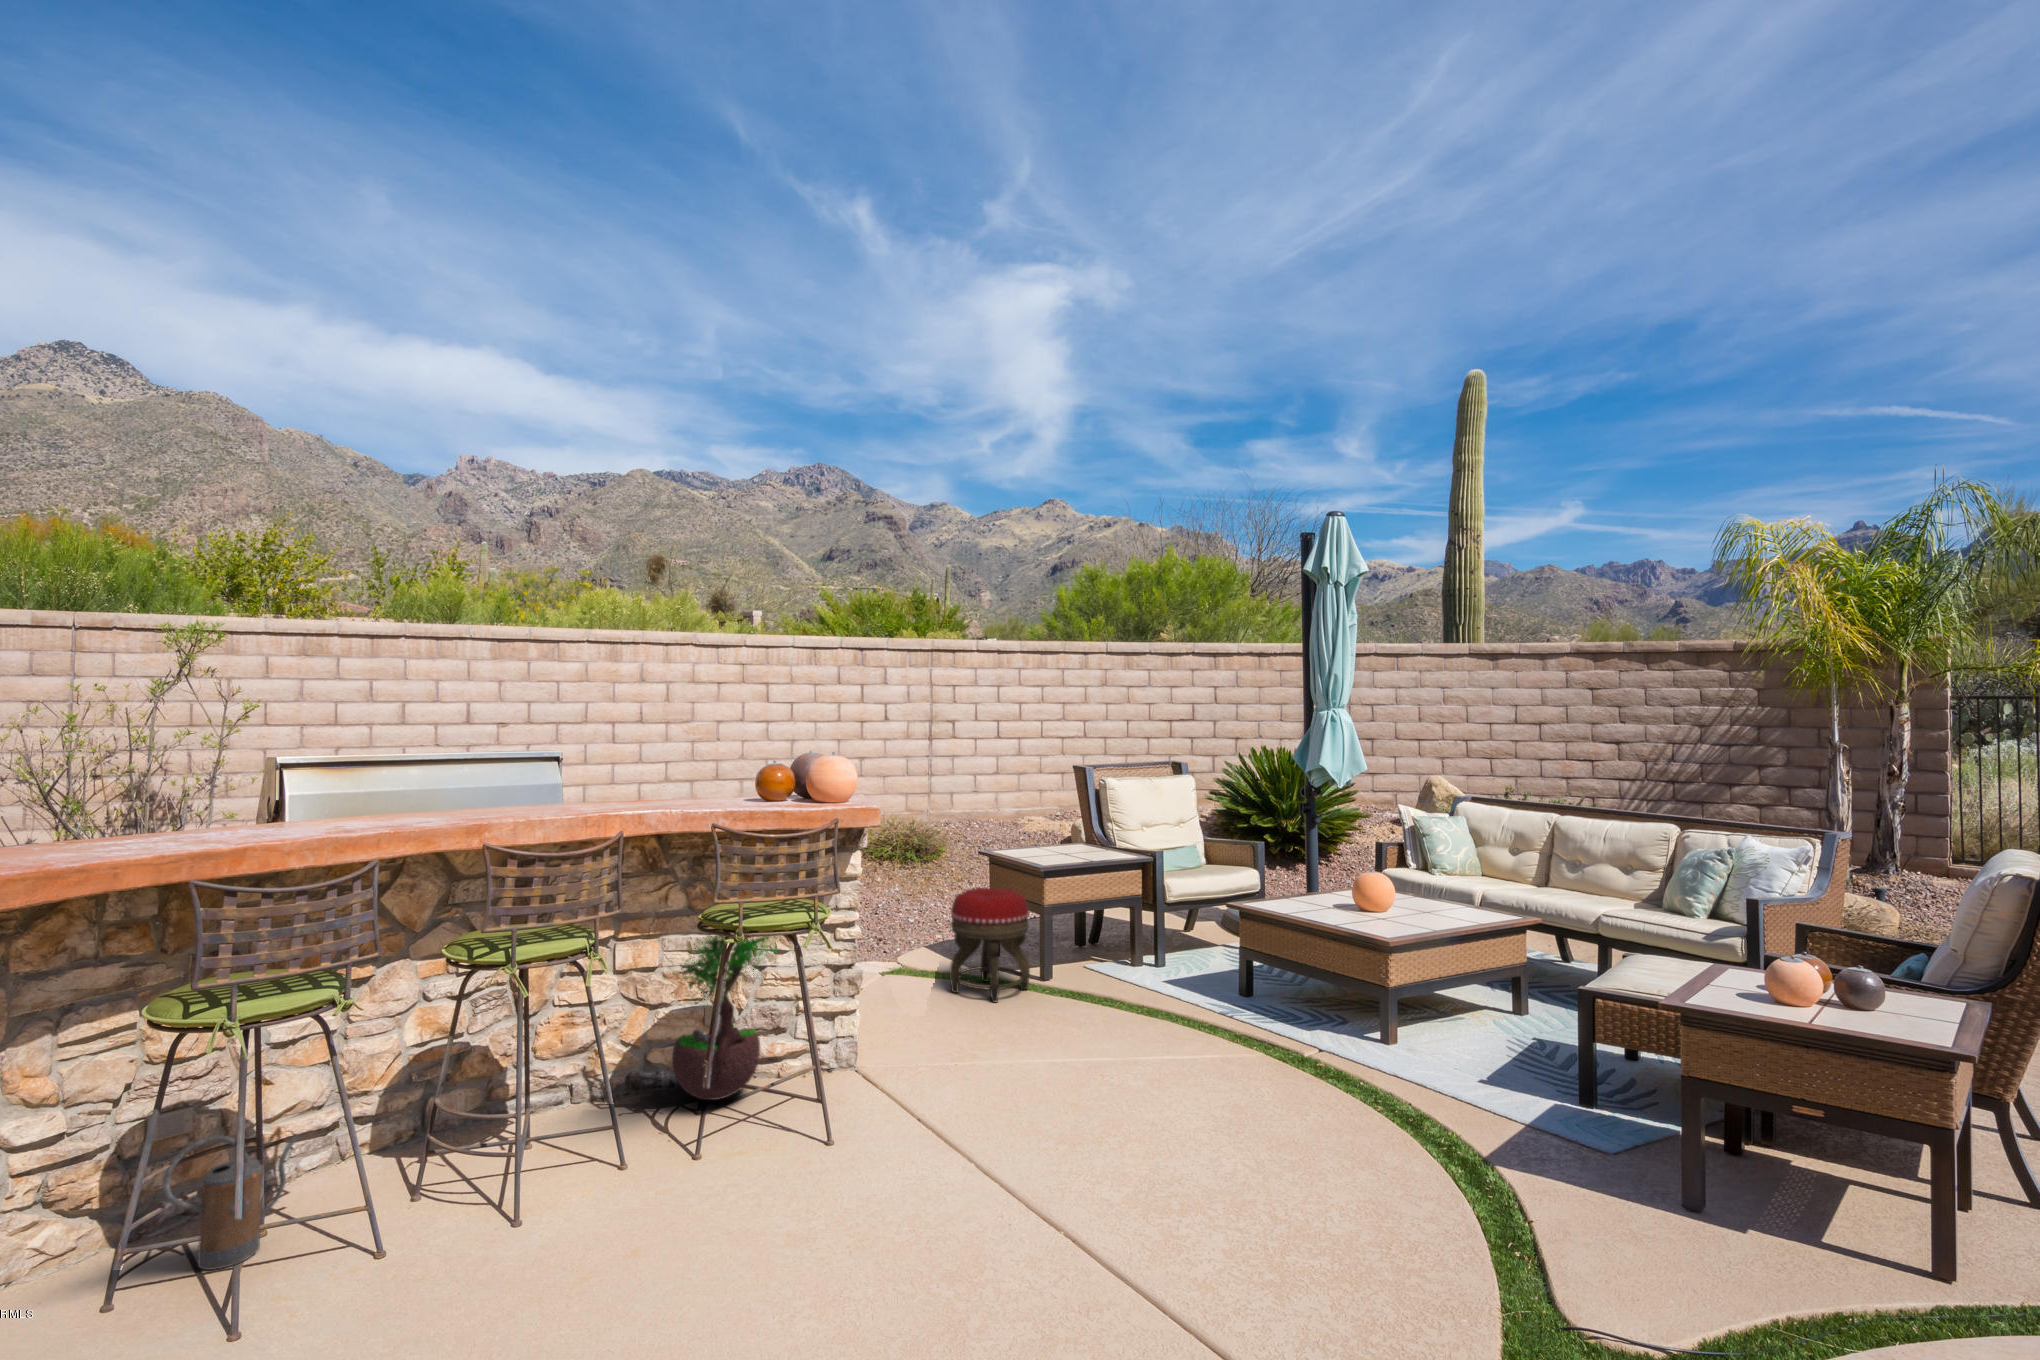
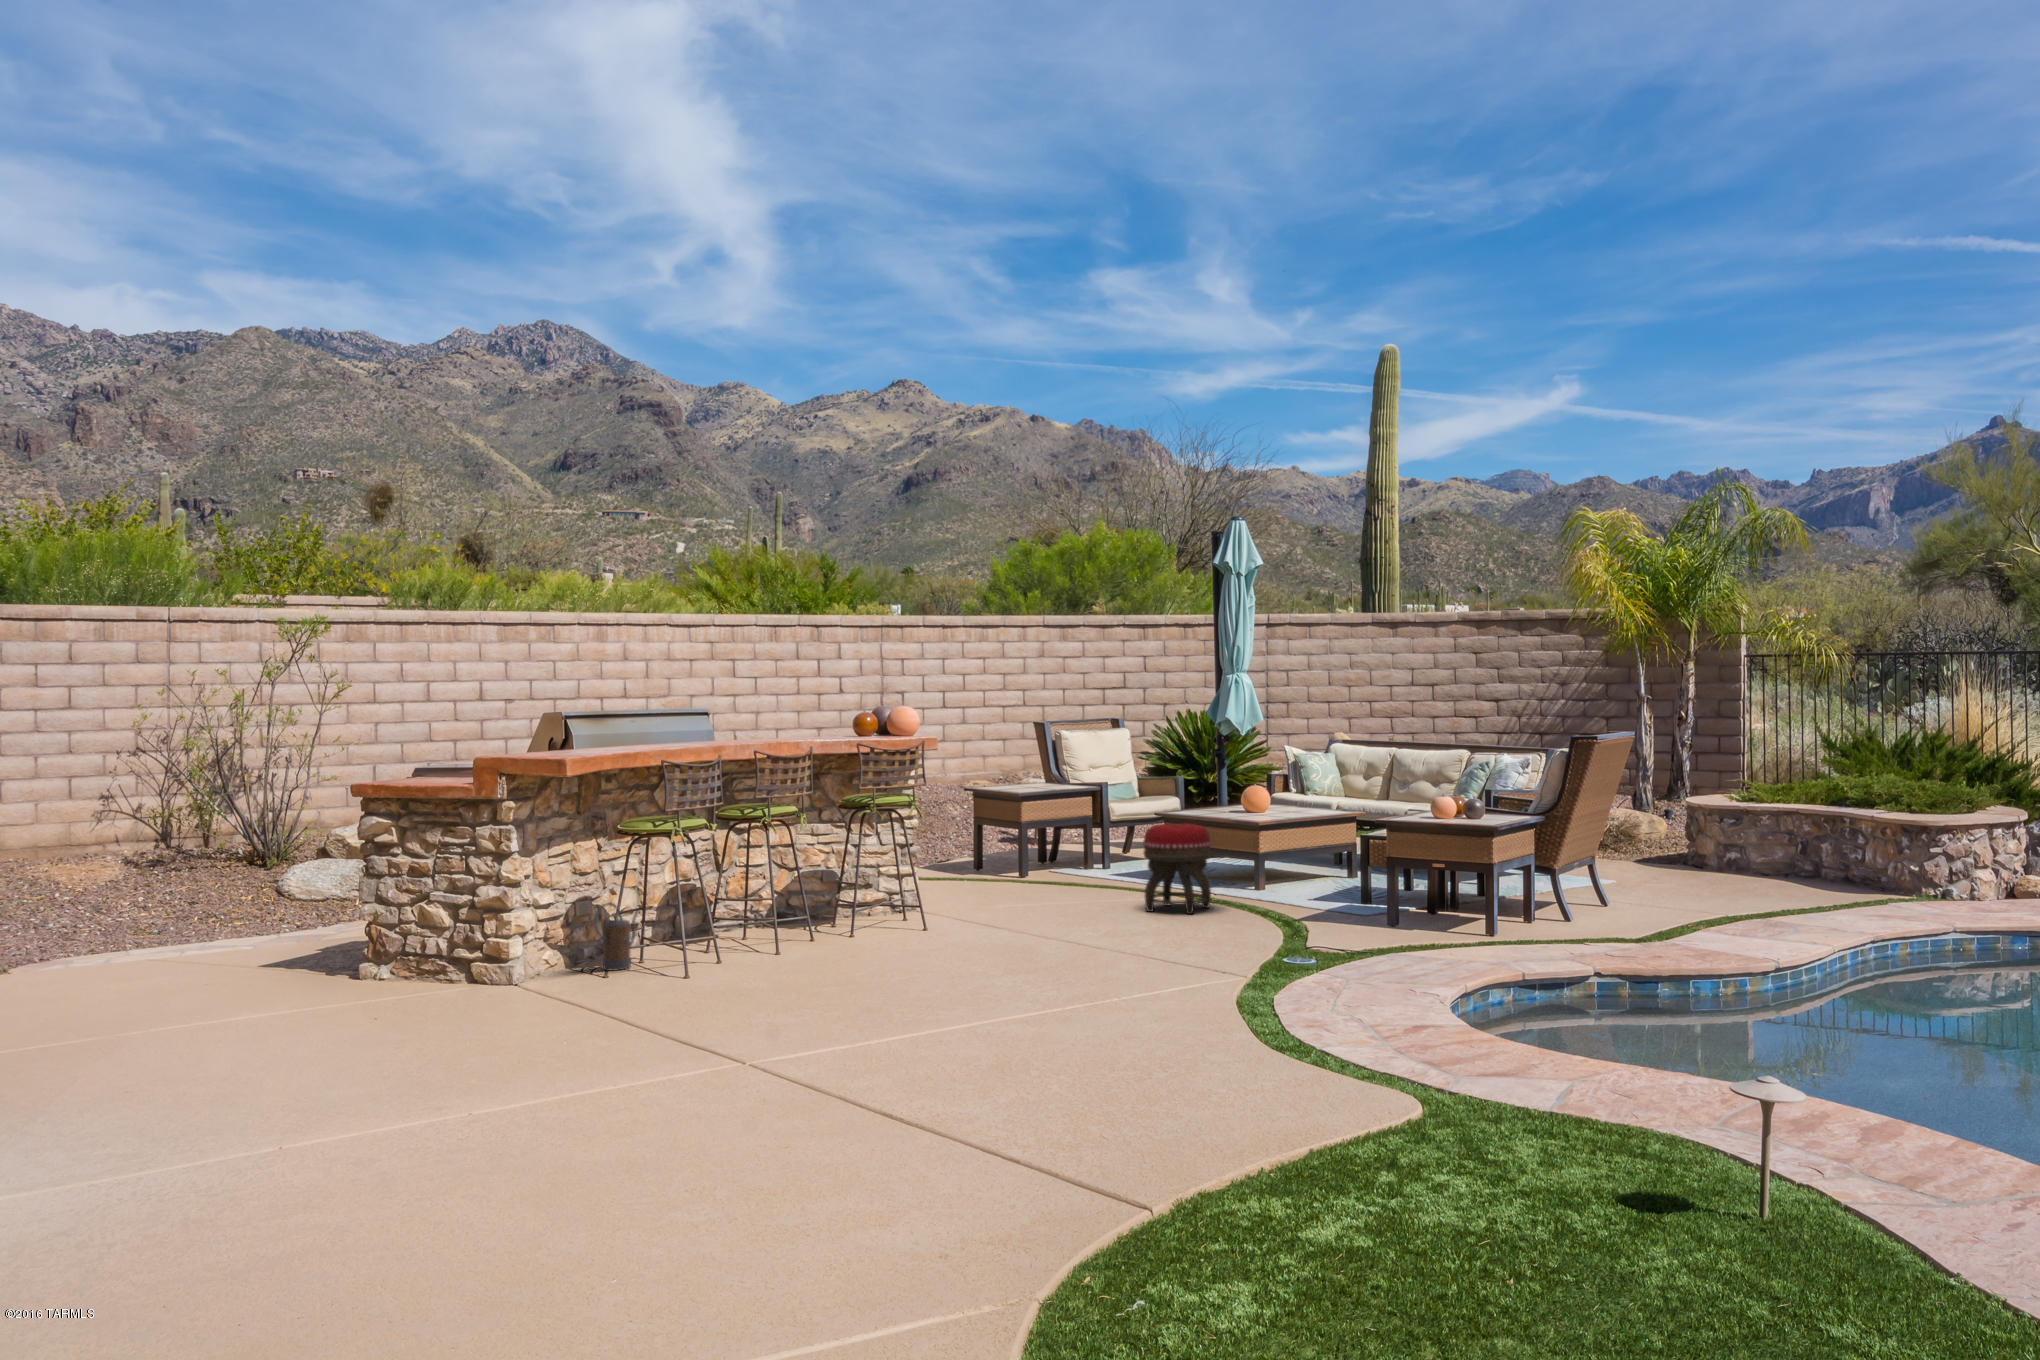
footstool: present [949,888,1030,1002] -> present [1143,823,1211,915]
potted tree: present [663,932,781,1100] -> none [797,797,869,925]

